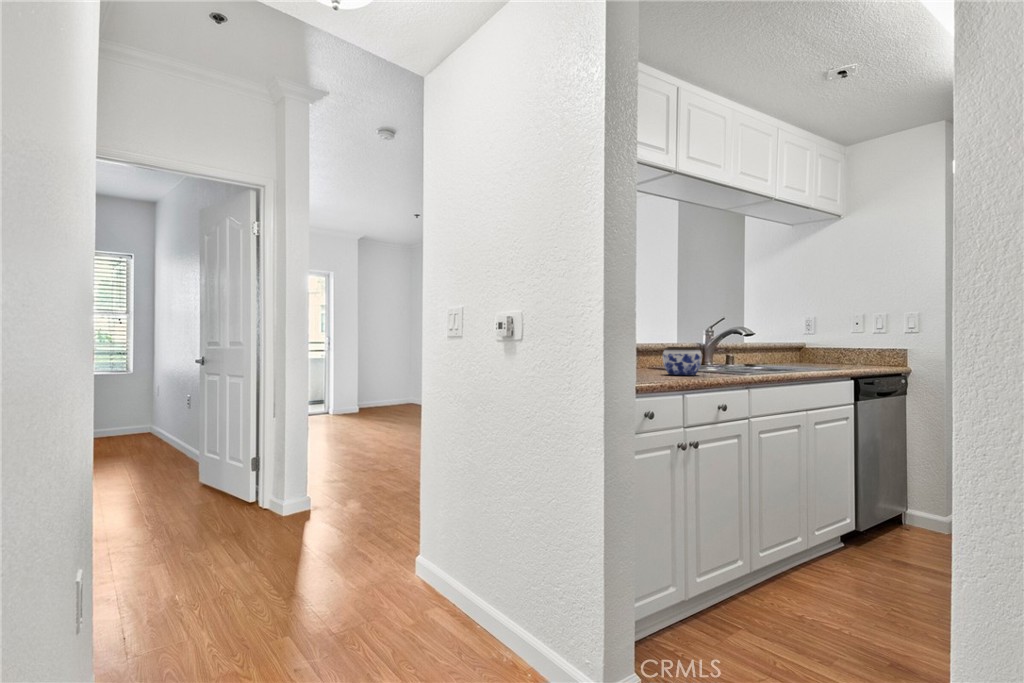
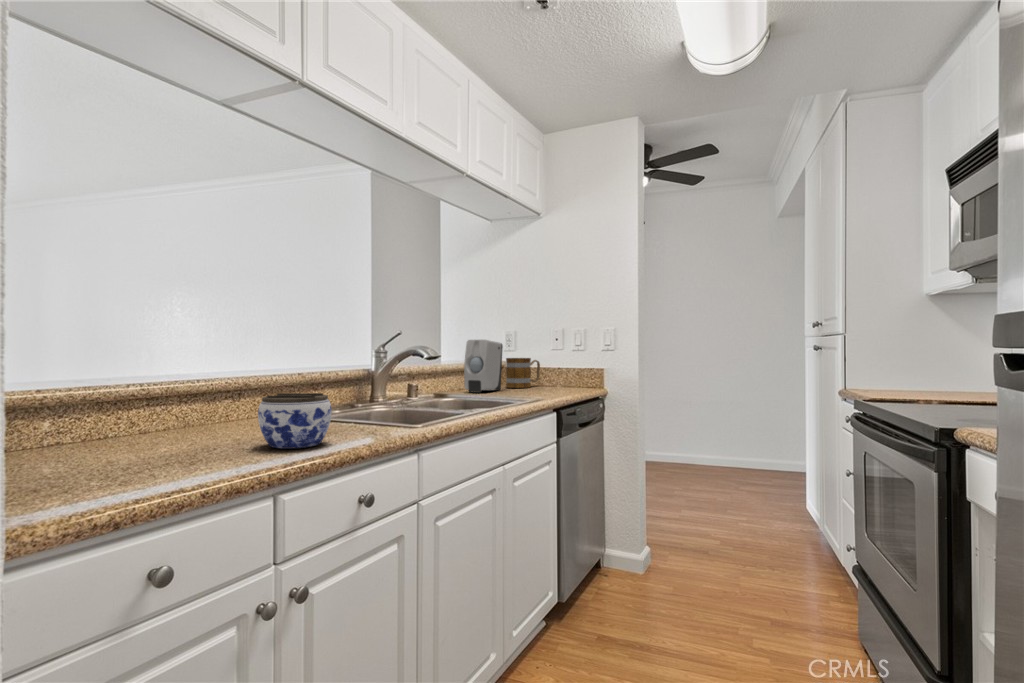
soap dispenser: none [770,324,804,365] -> present [464,340,503,393]
mug: none [807,339,840,364] -> present [506,358,540,388]

